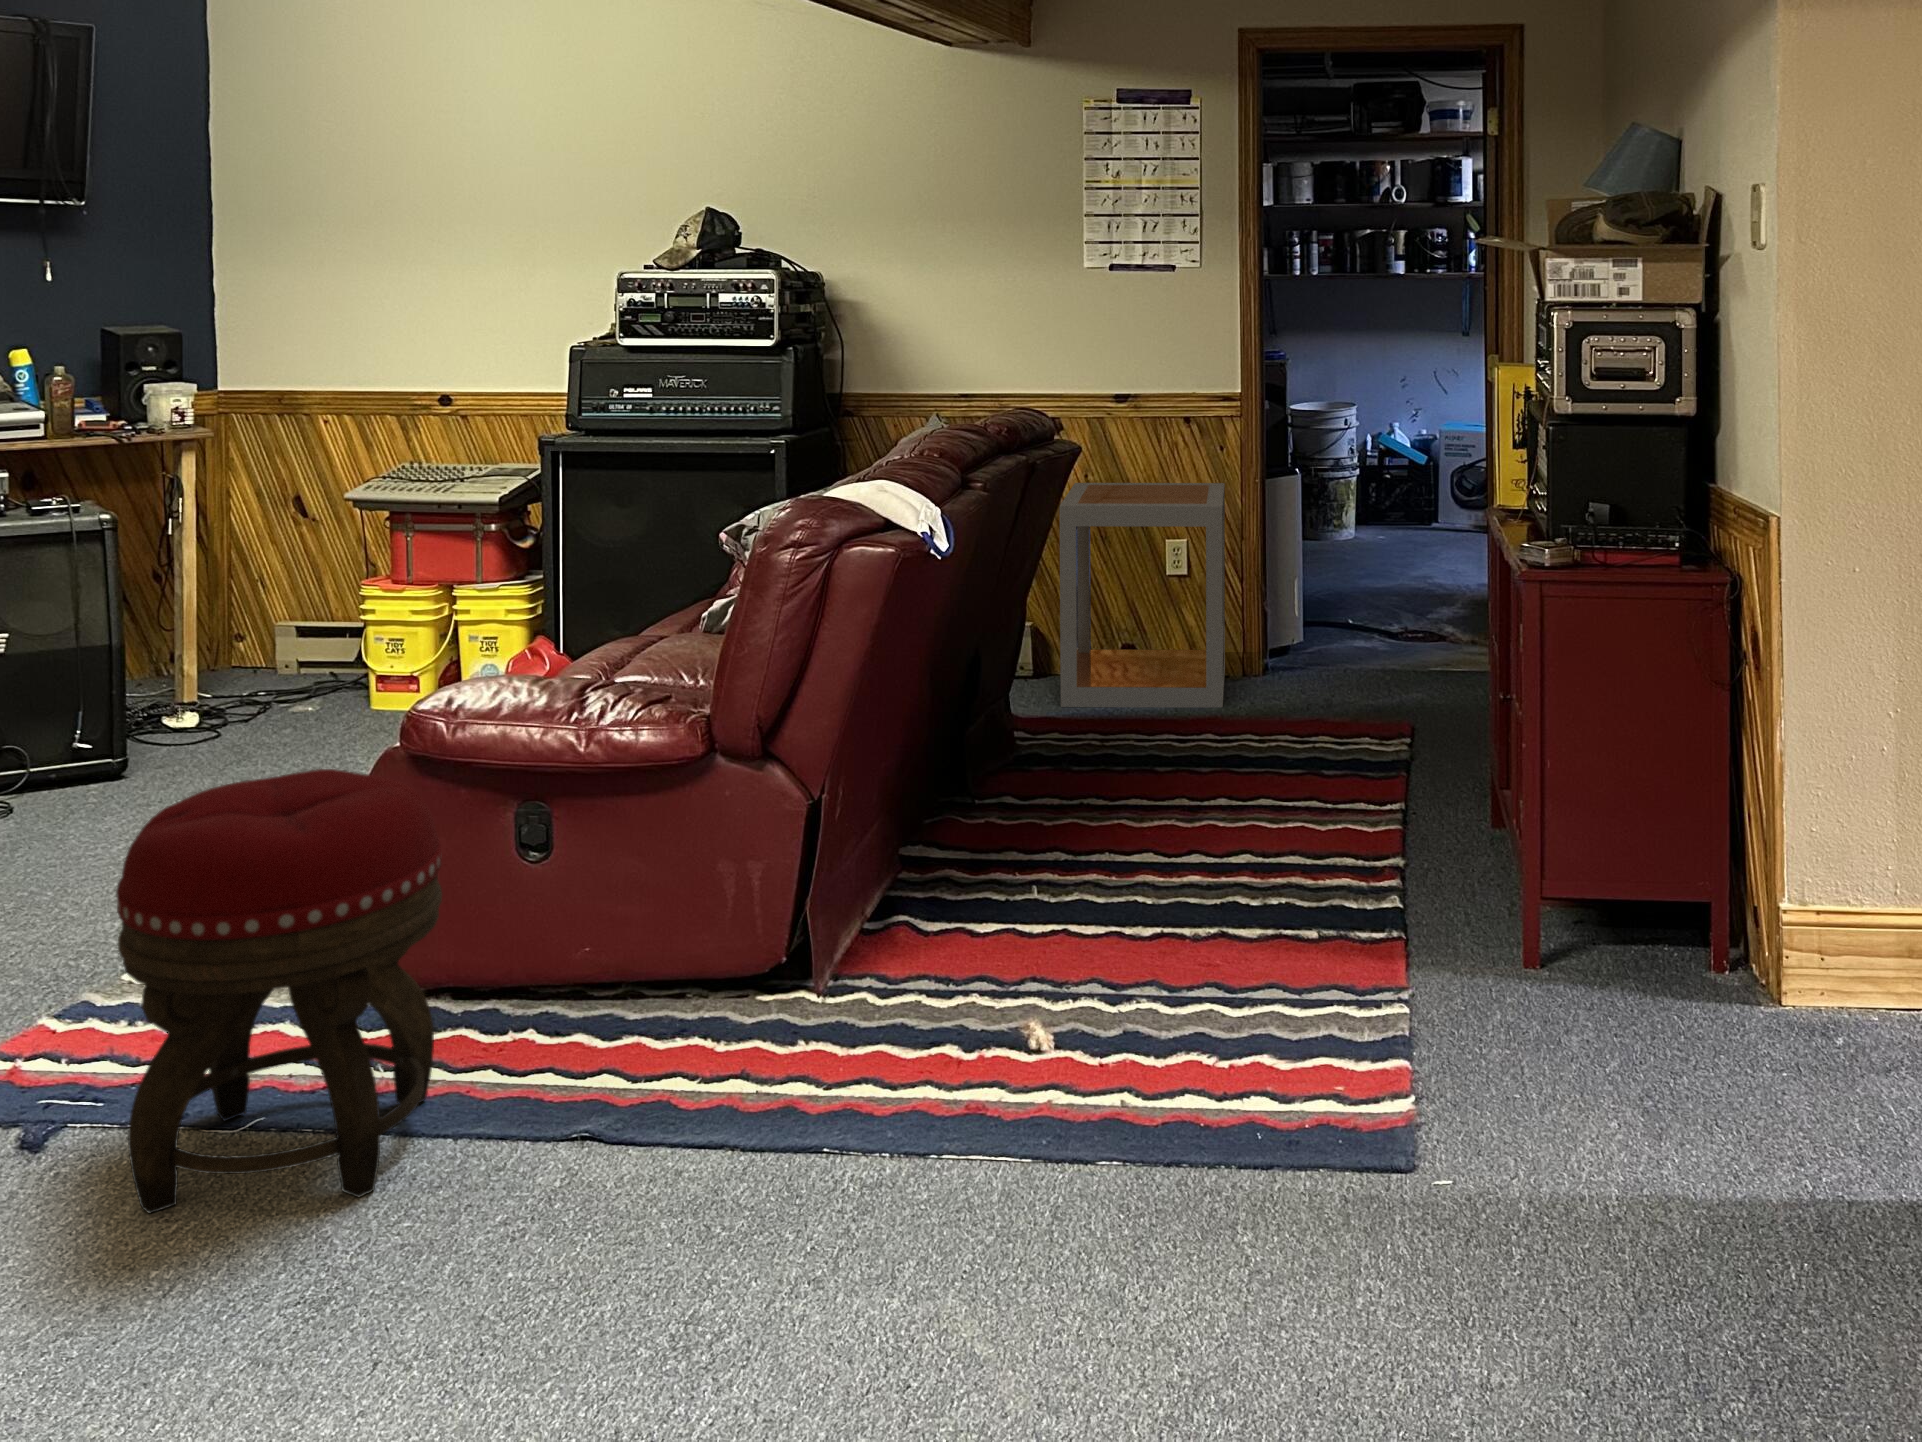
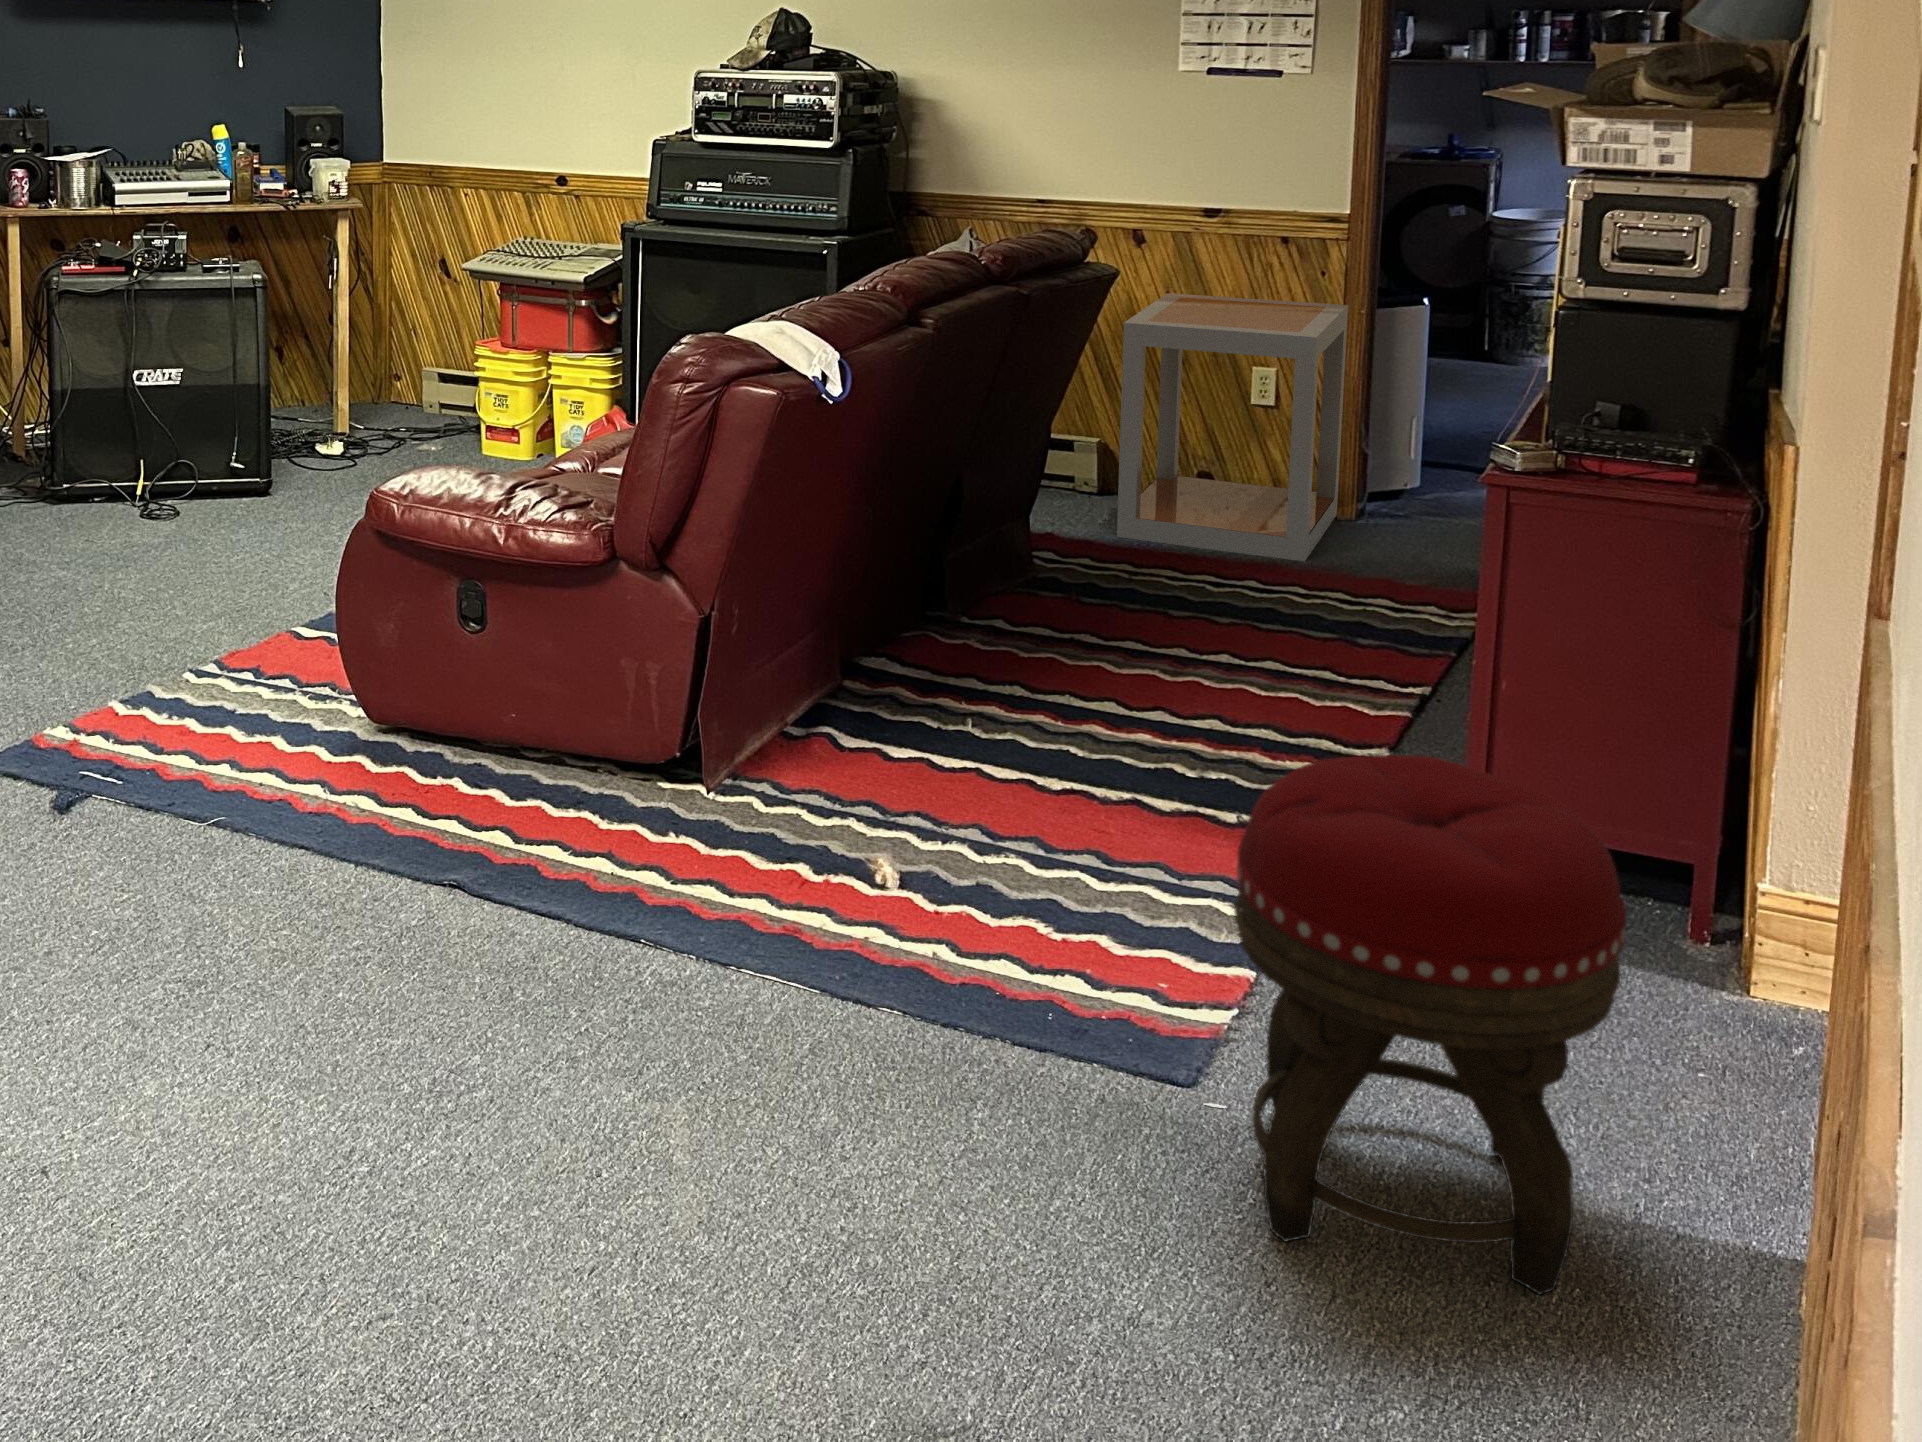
footstool: present [116,769,442,1213] -> present [1234,755,1626,1294]

